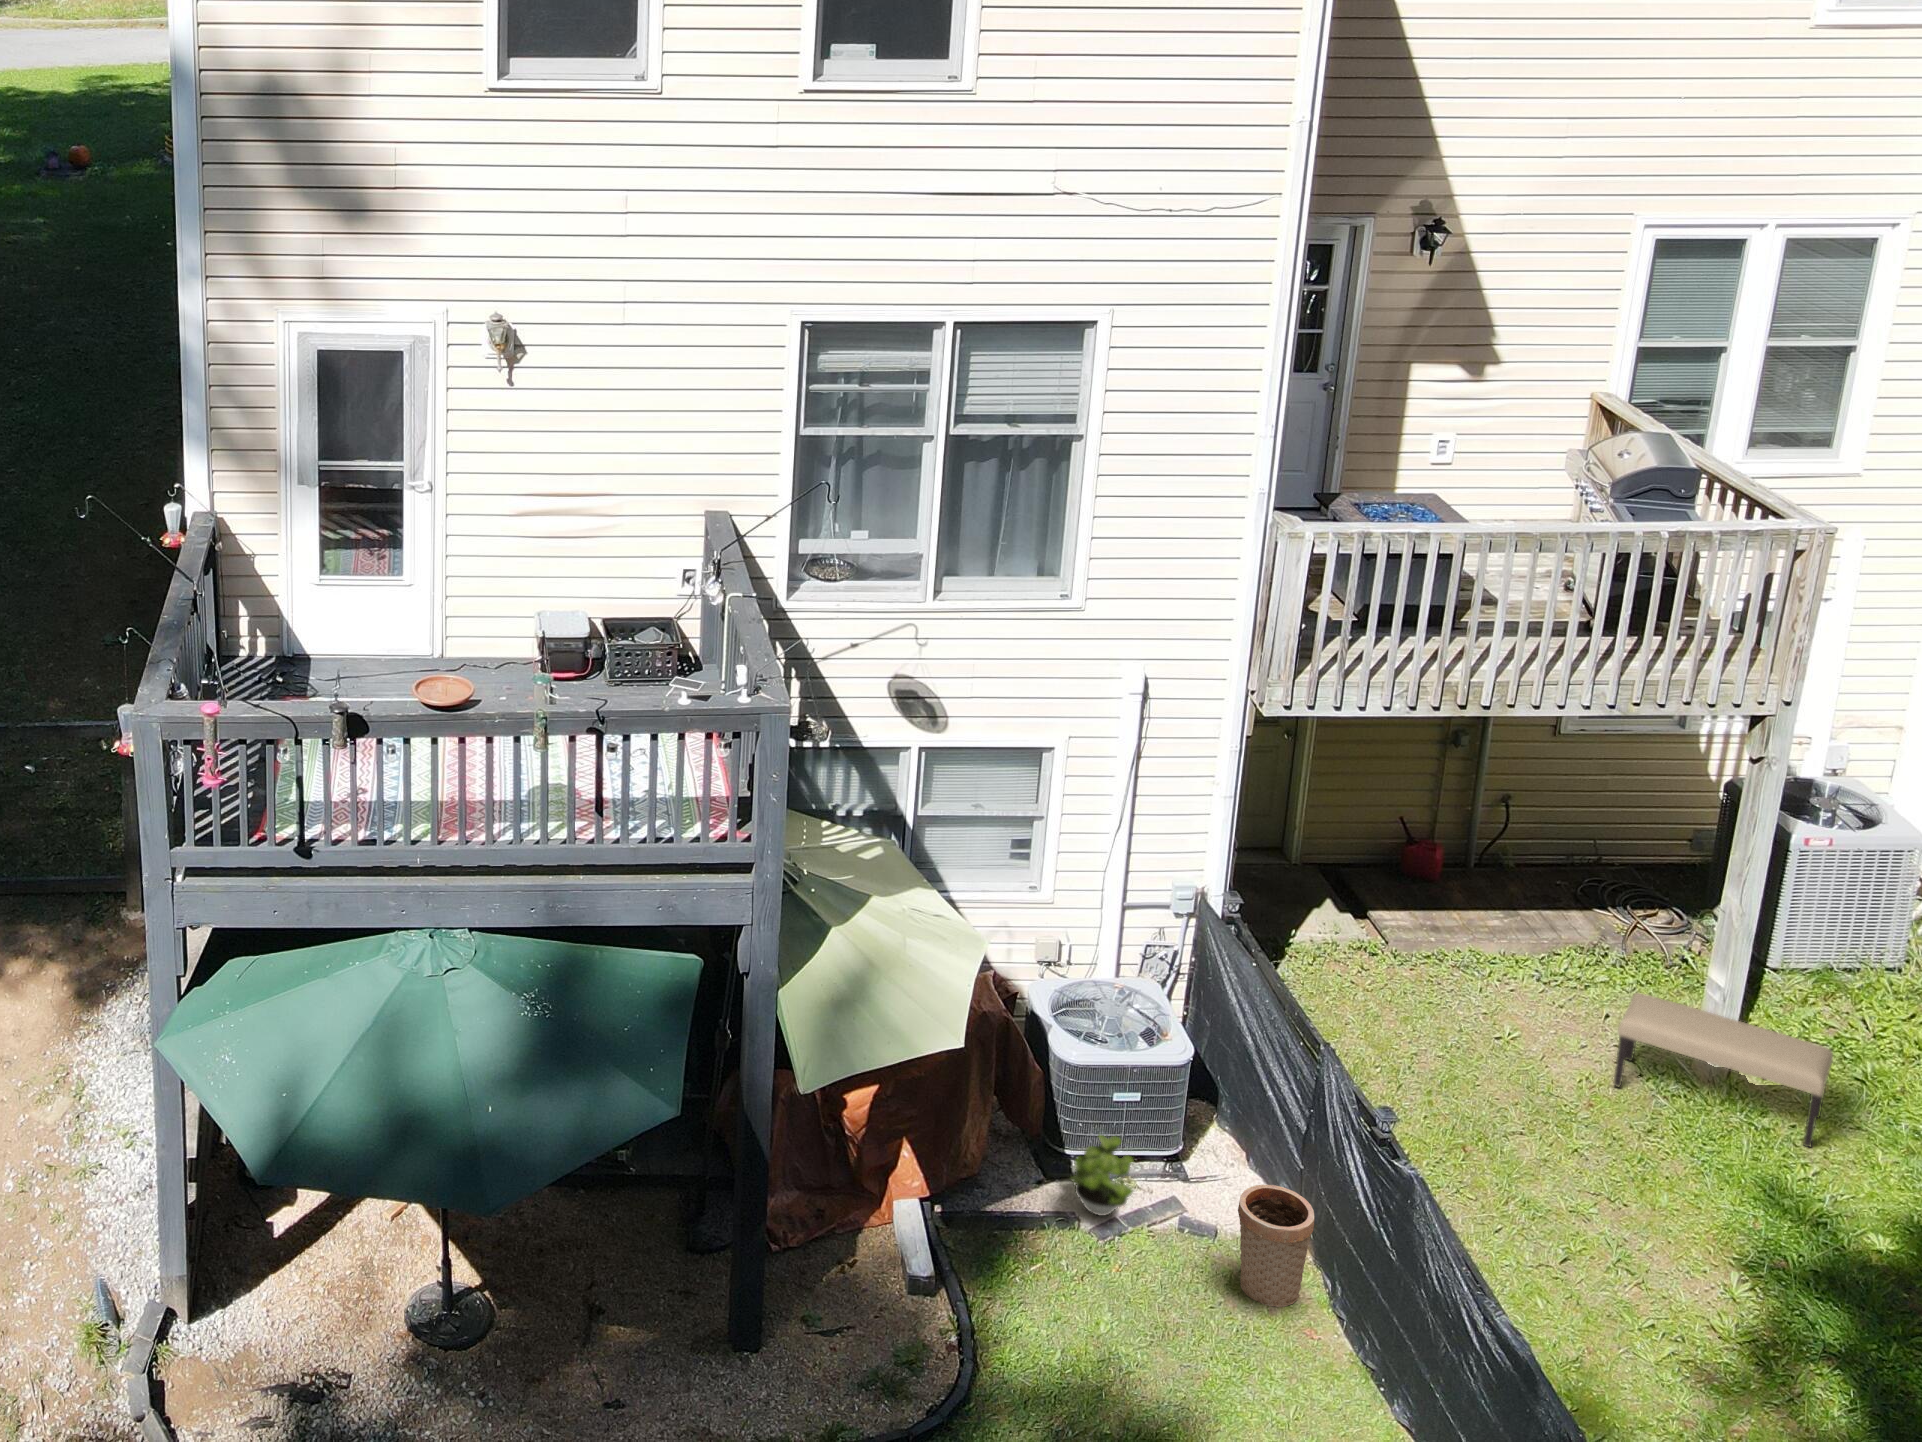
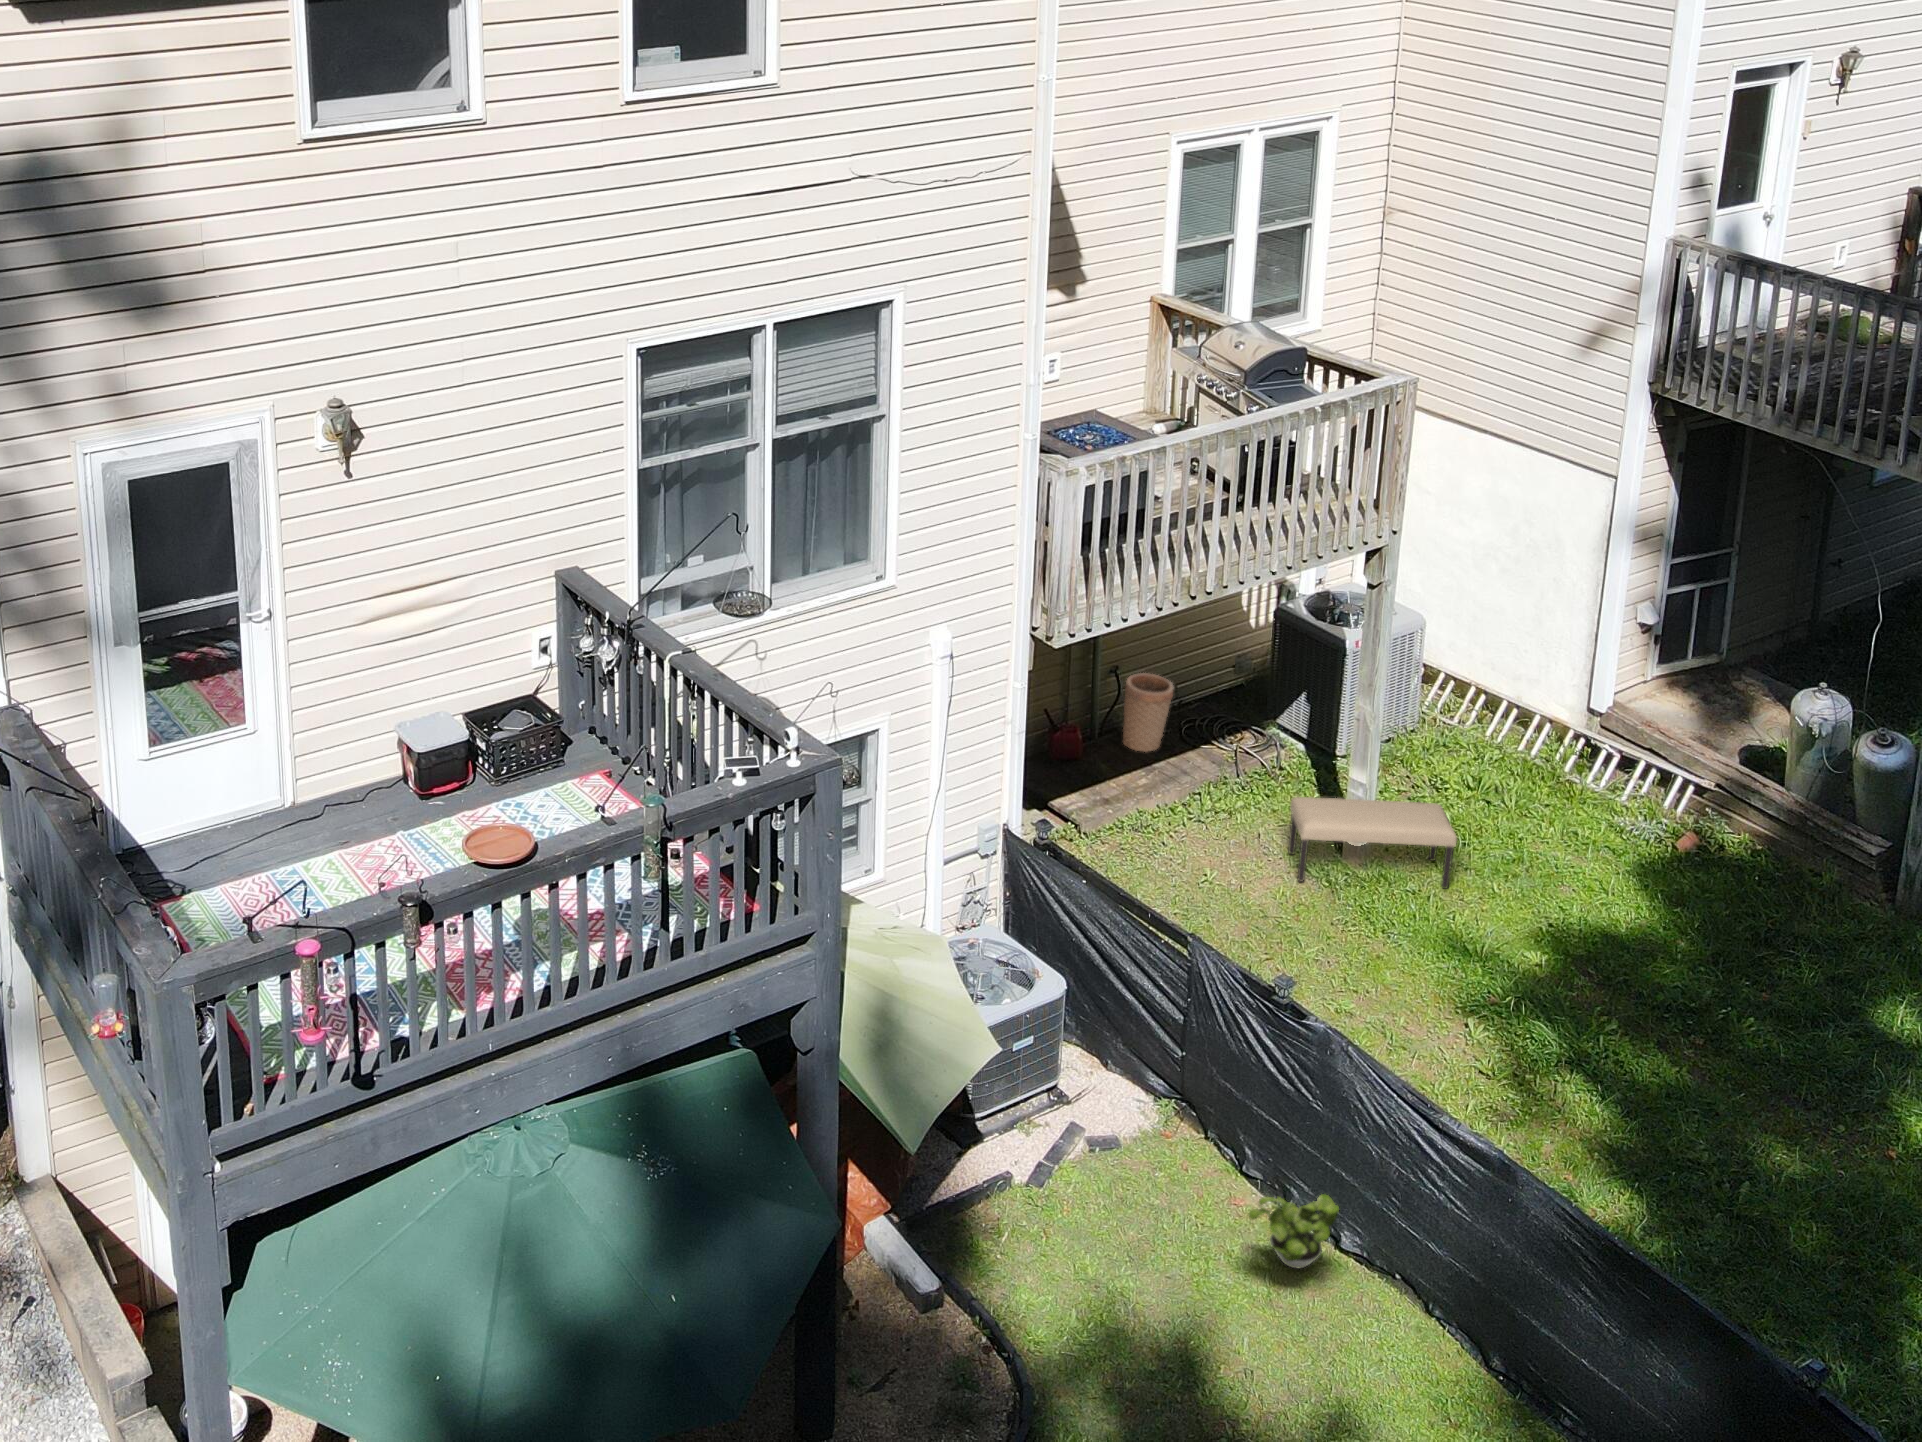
potted plant: present [1071,1135,1133,1216] -> present [1249,1194,1339,1268]
basket: present [1238,1185,1314,1307] -> present [1123,673,1173,752]

